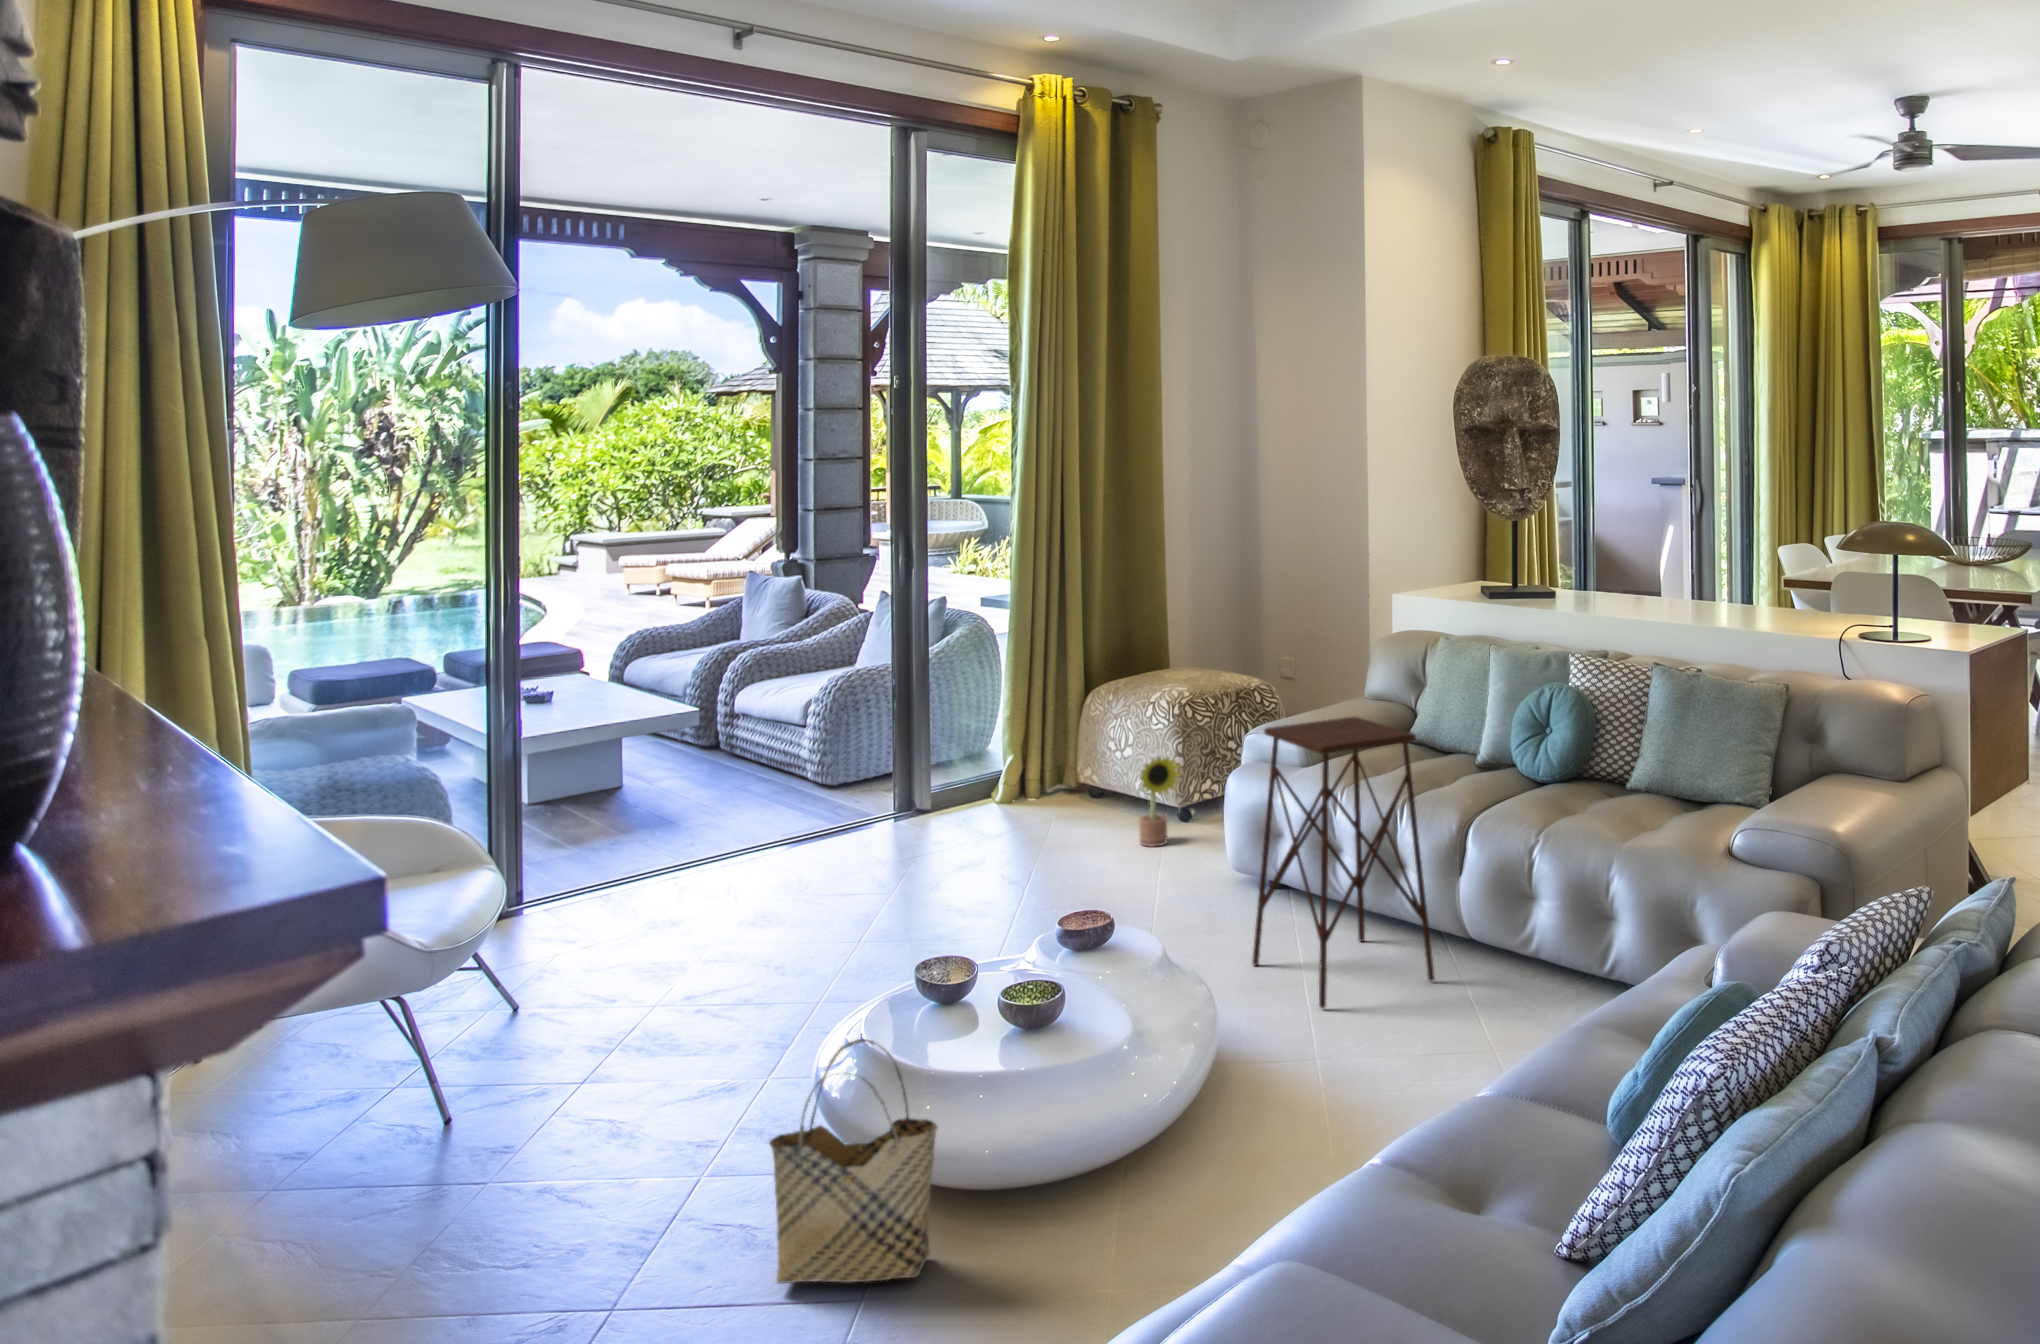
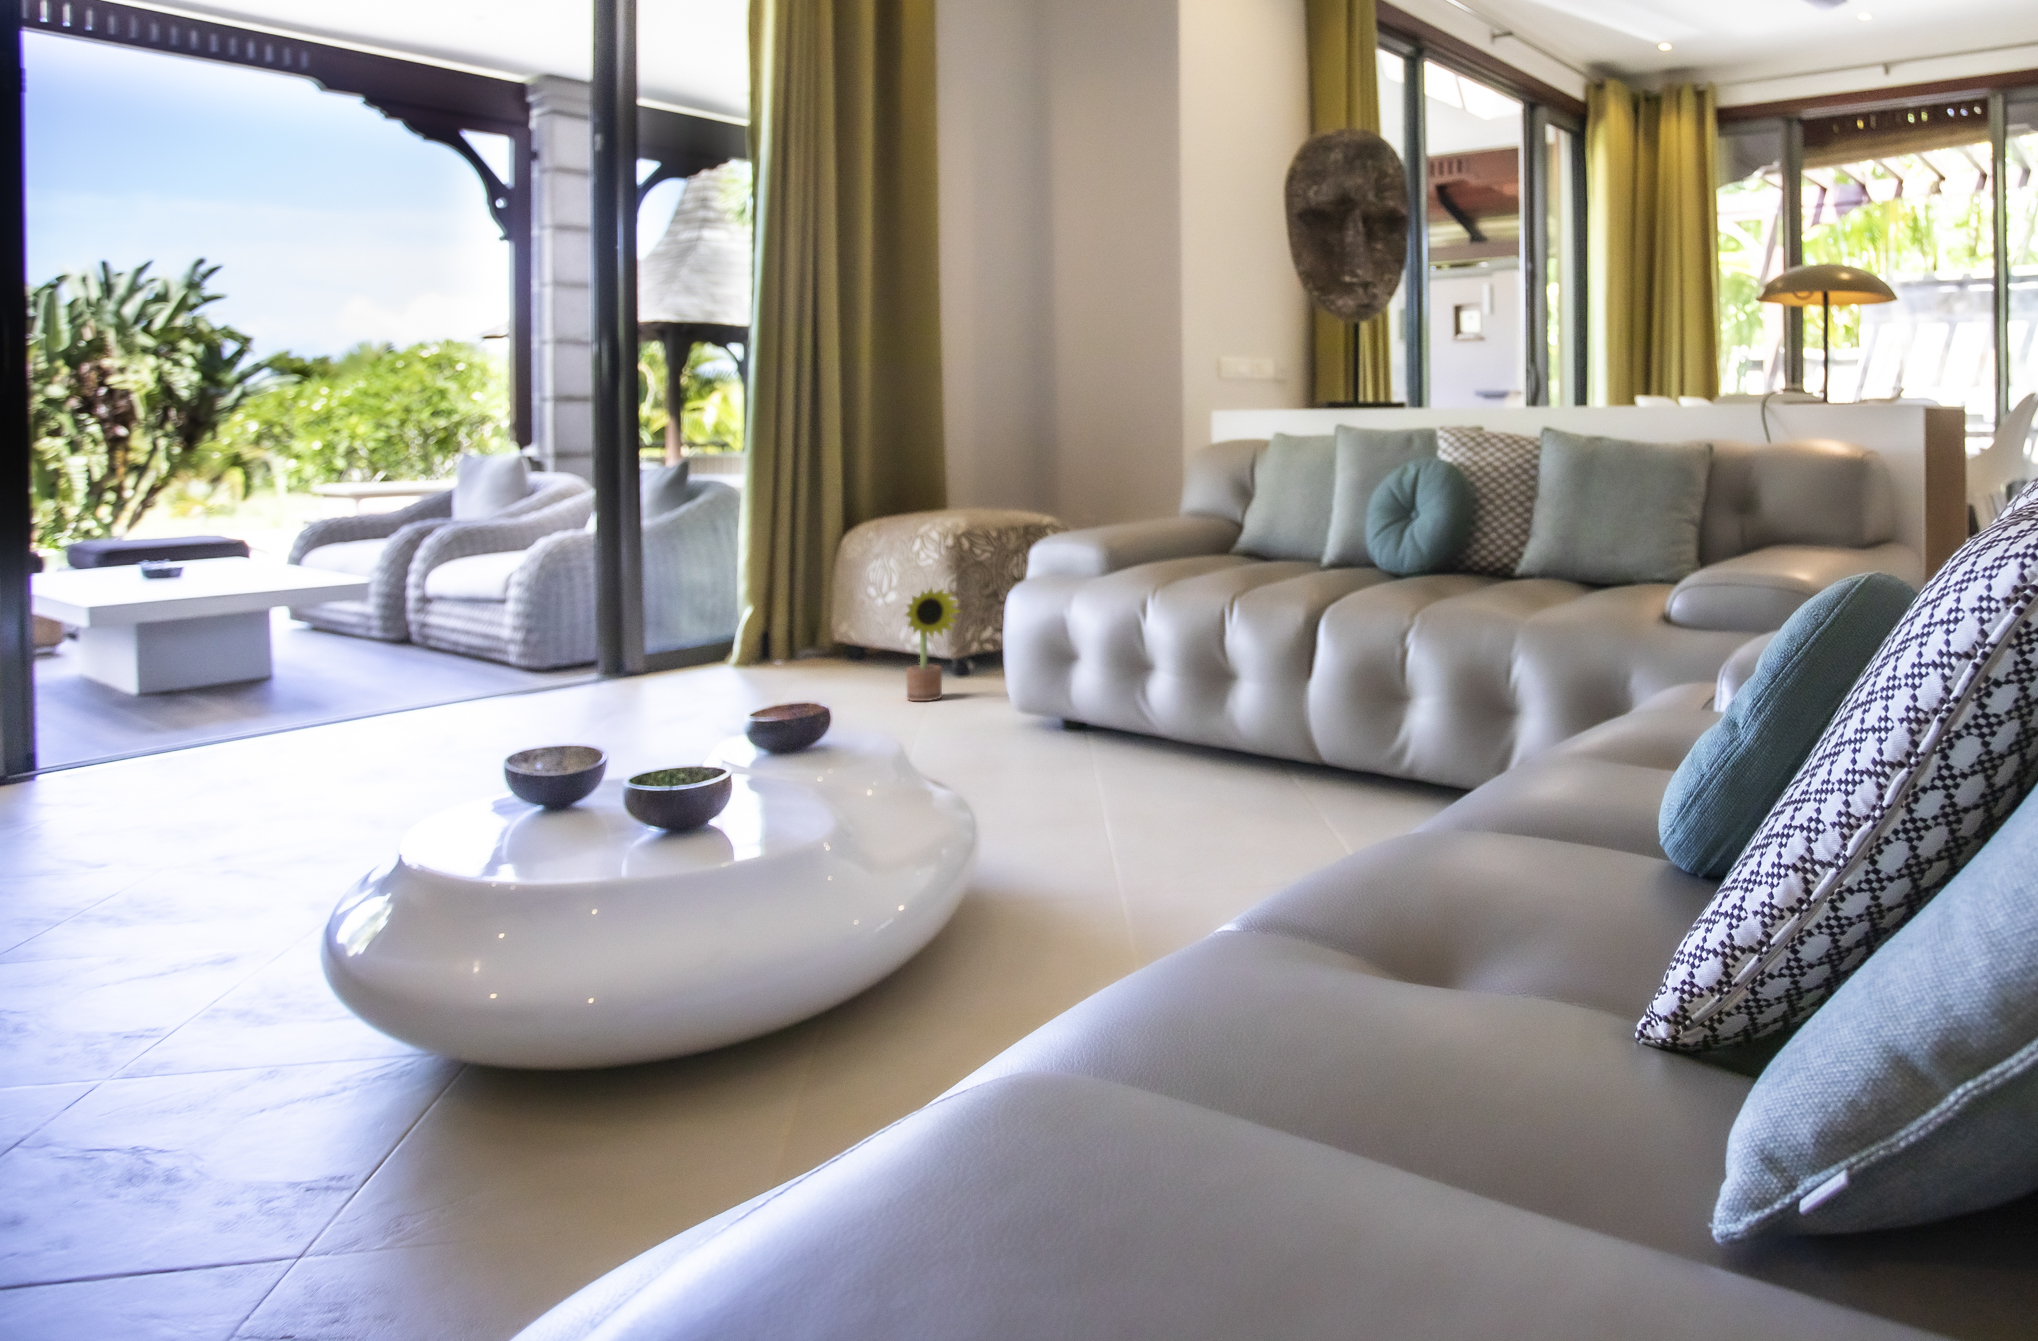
side table: present [1252,716,1435,1009] -> none [1044,485,1281,836]
woven basket: present [769,1039,937,1284] -> none [217,799,522,1188]

